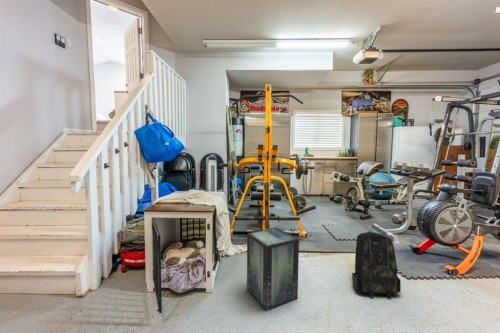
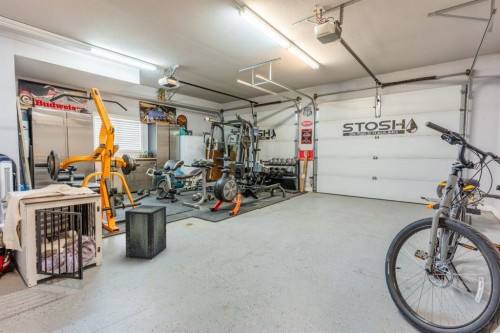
backpack: present [352,231,401,297] -> none [190,198,216,235]

